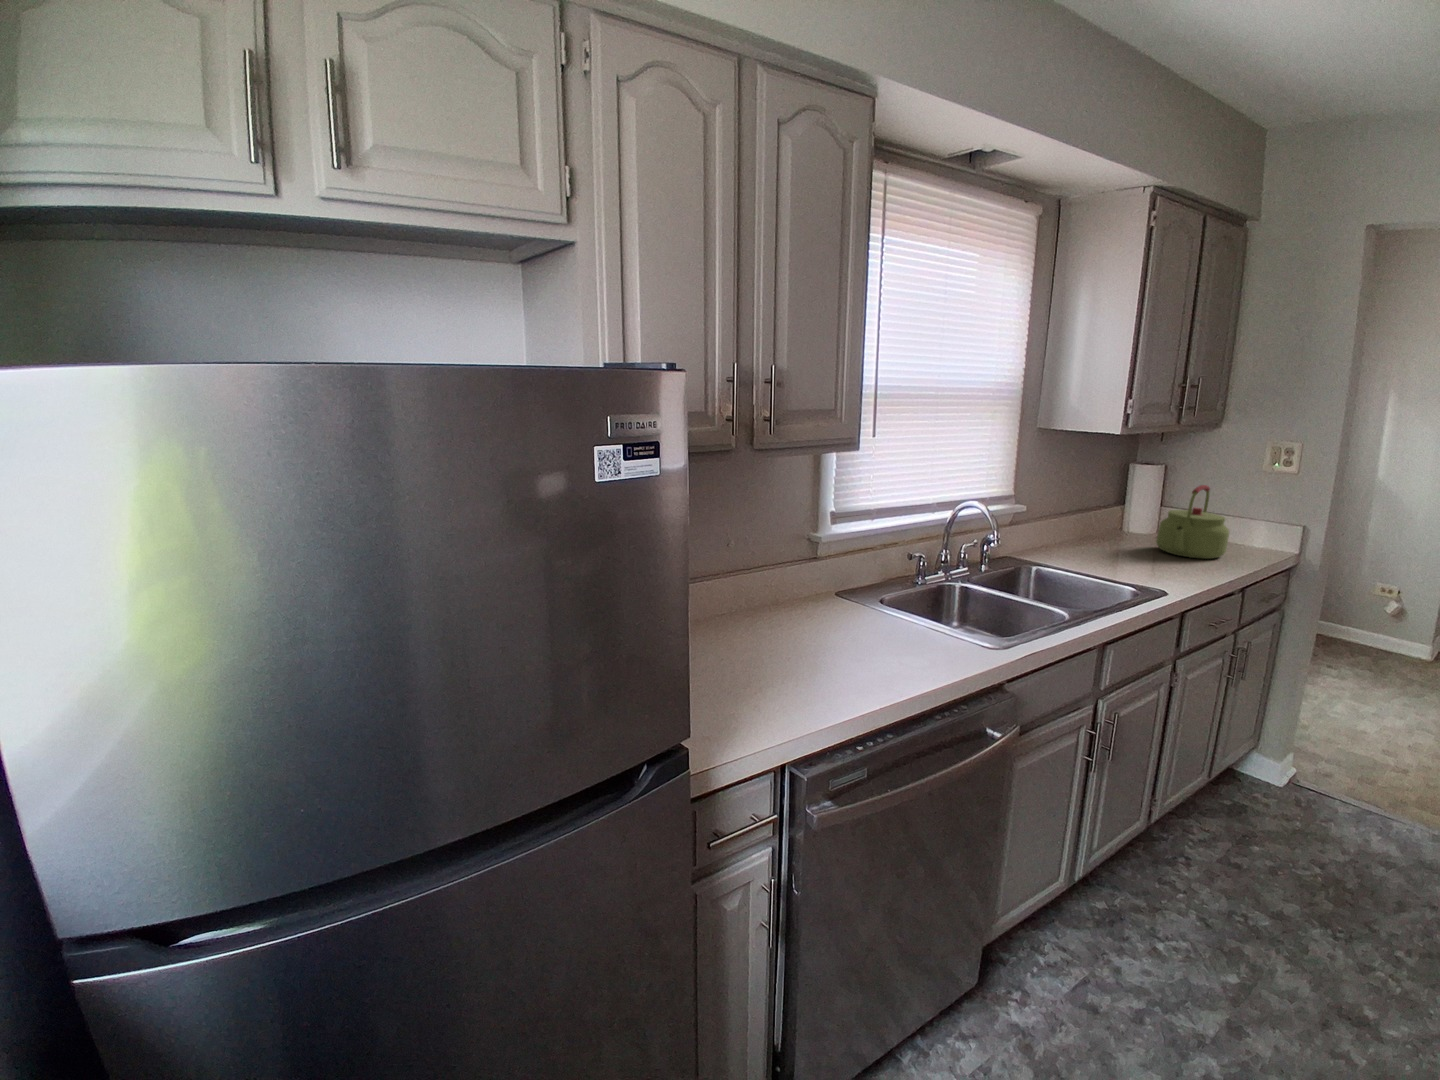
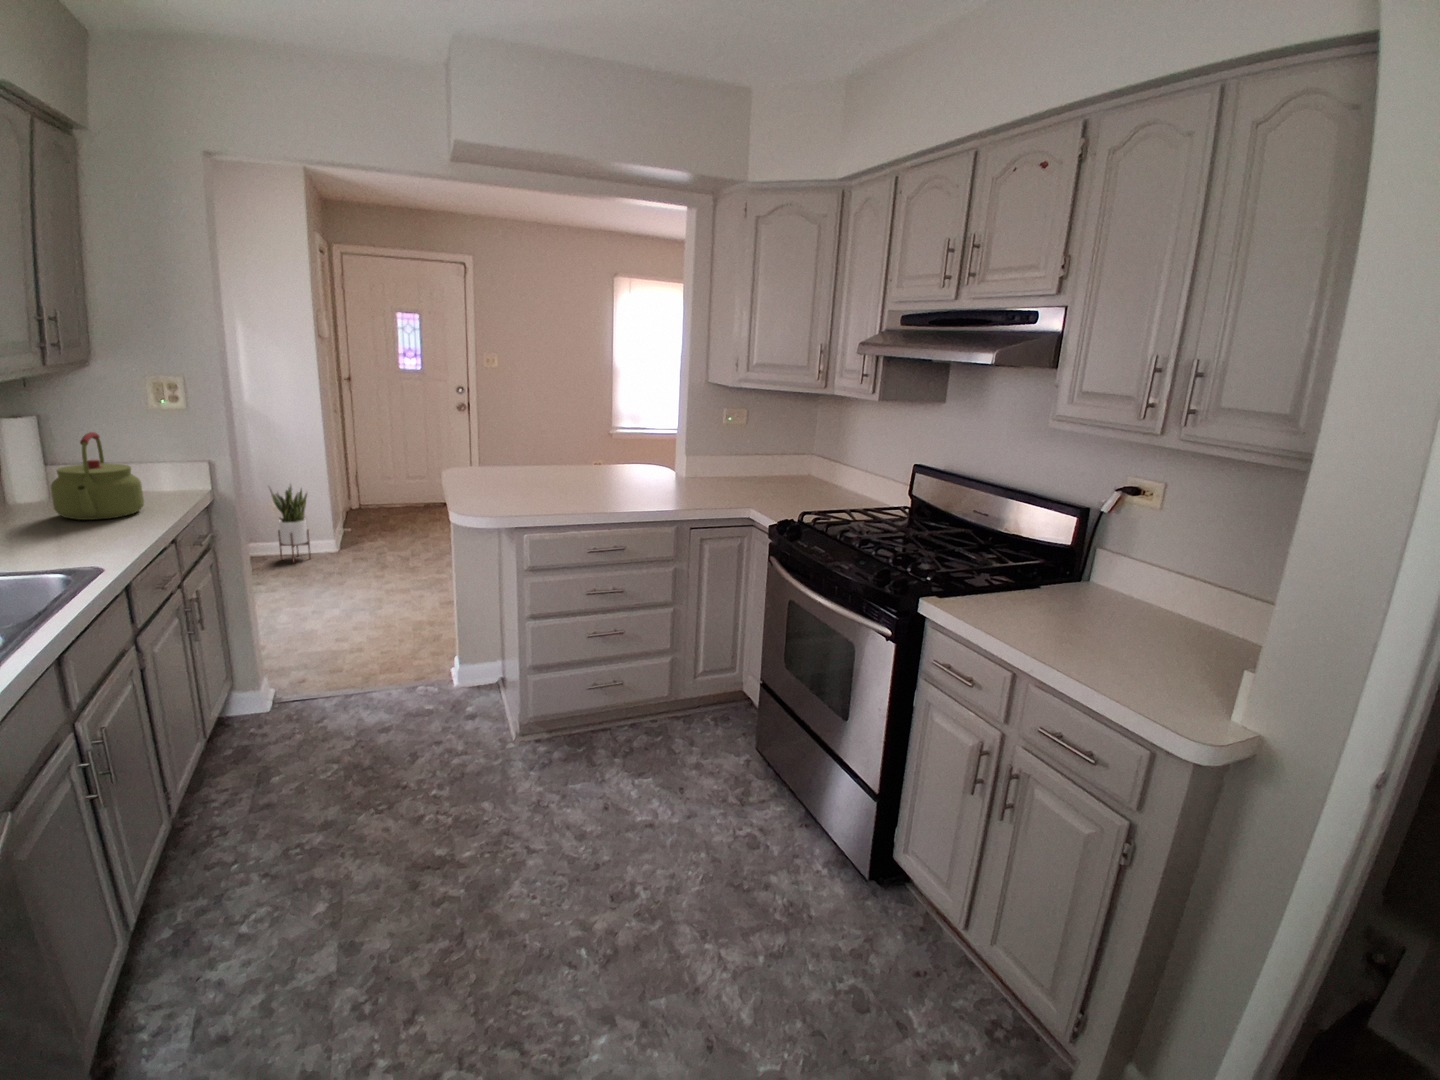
potted plant: none [1361,568,1424,661] -> present [269,484,311,563]

